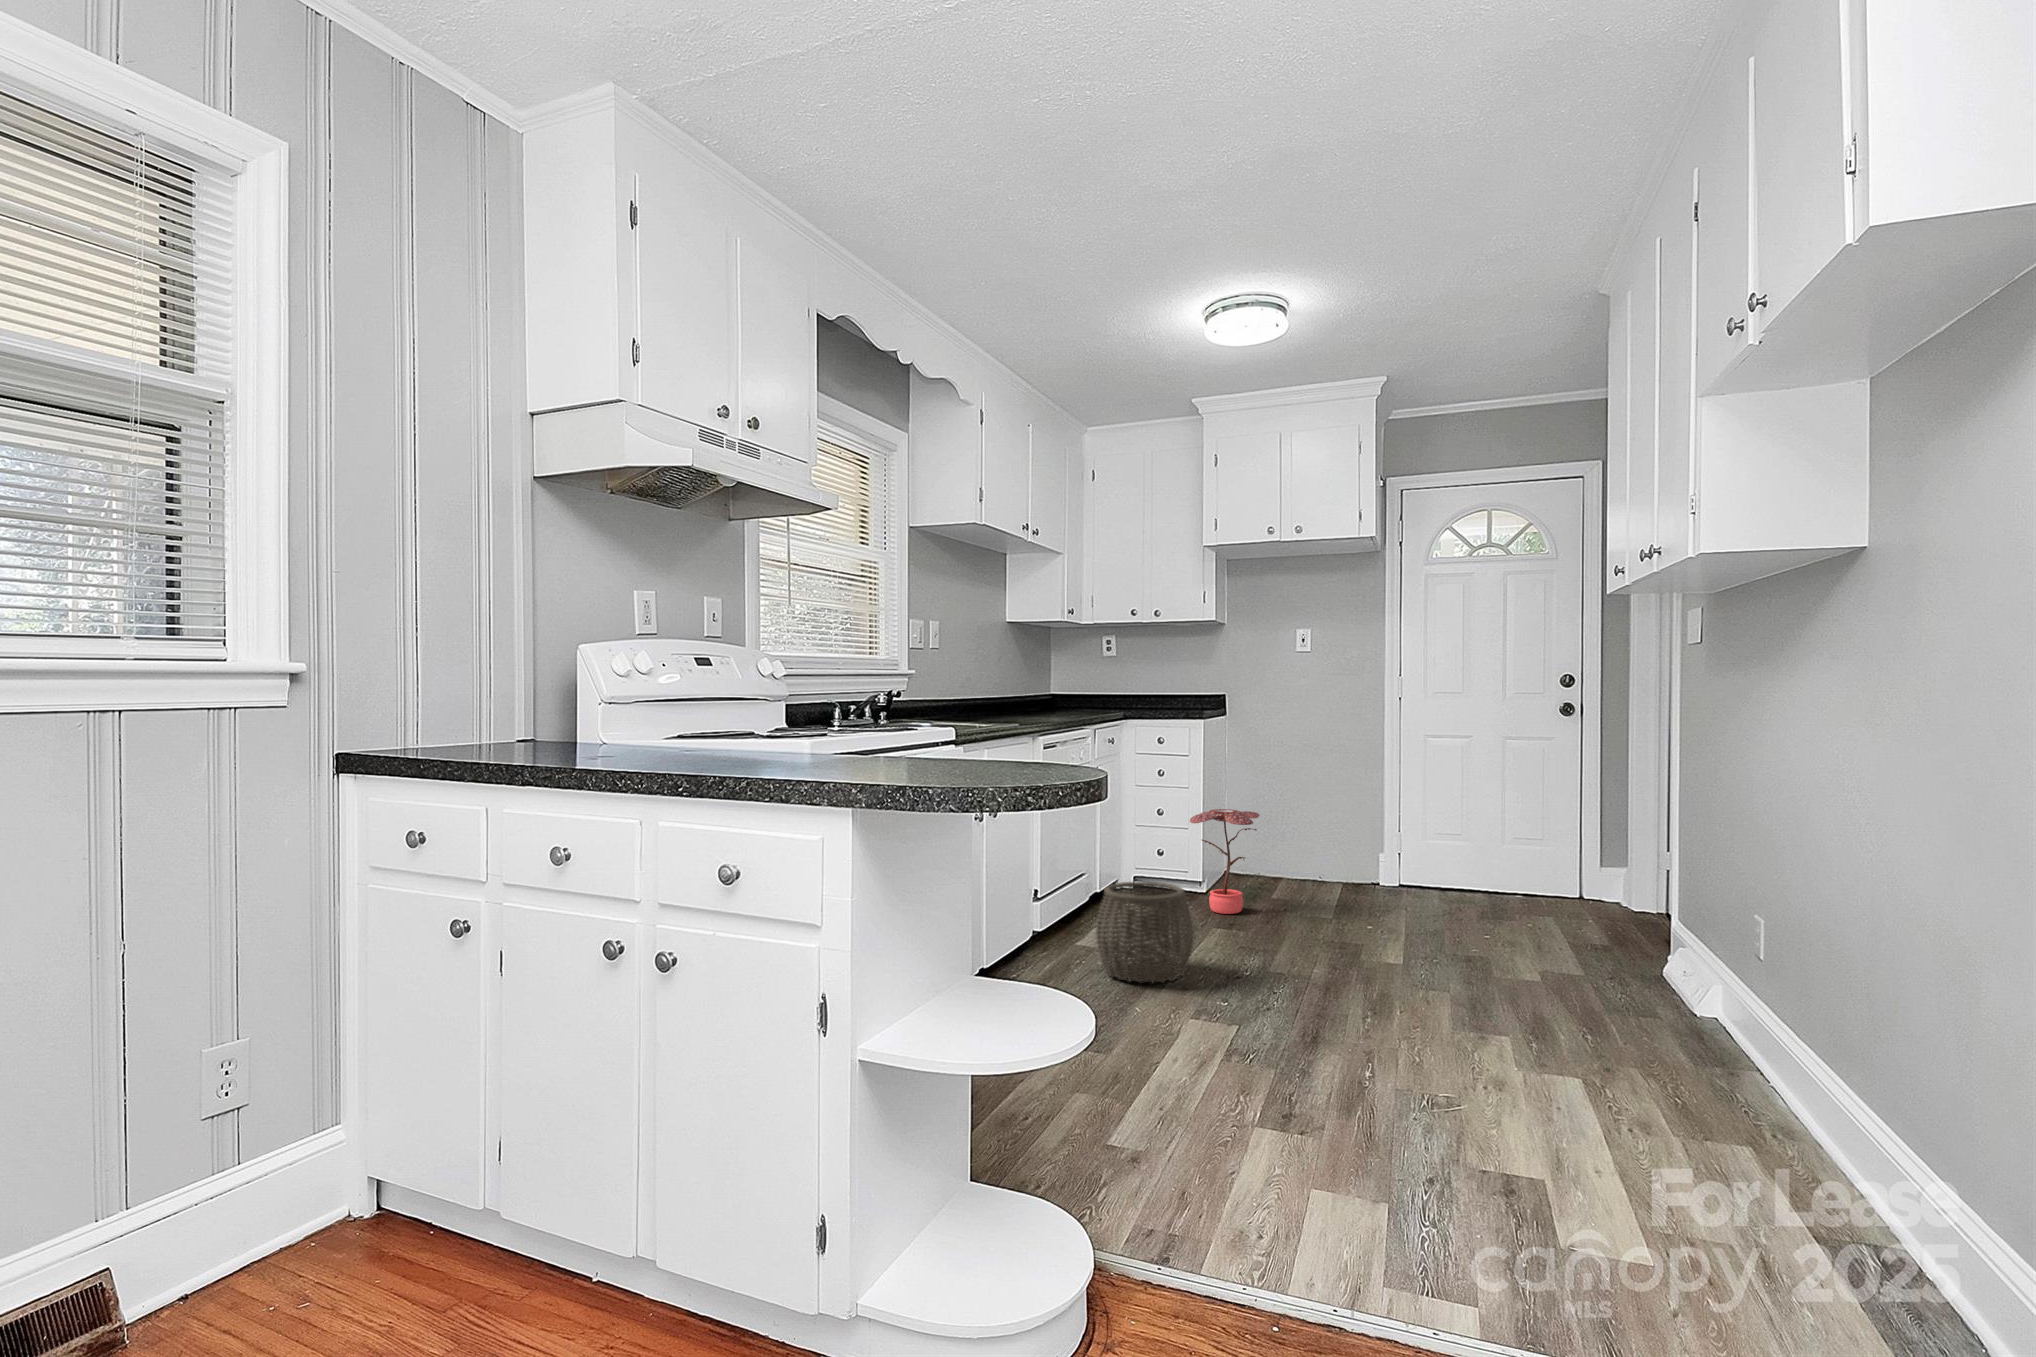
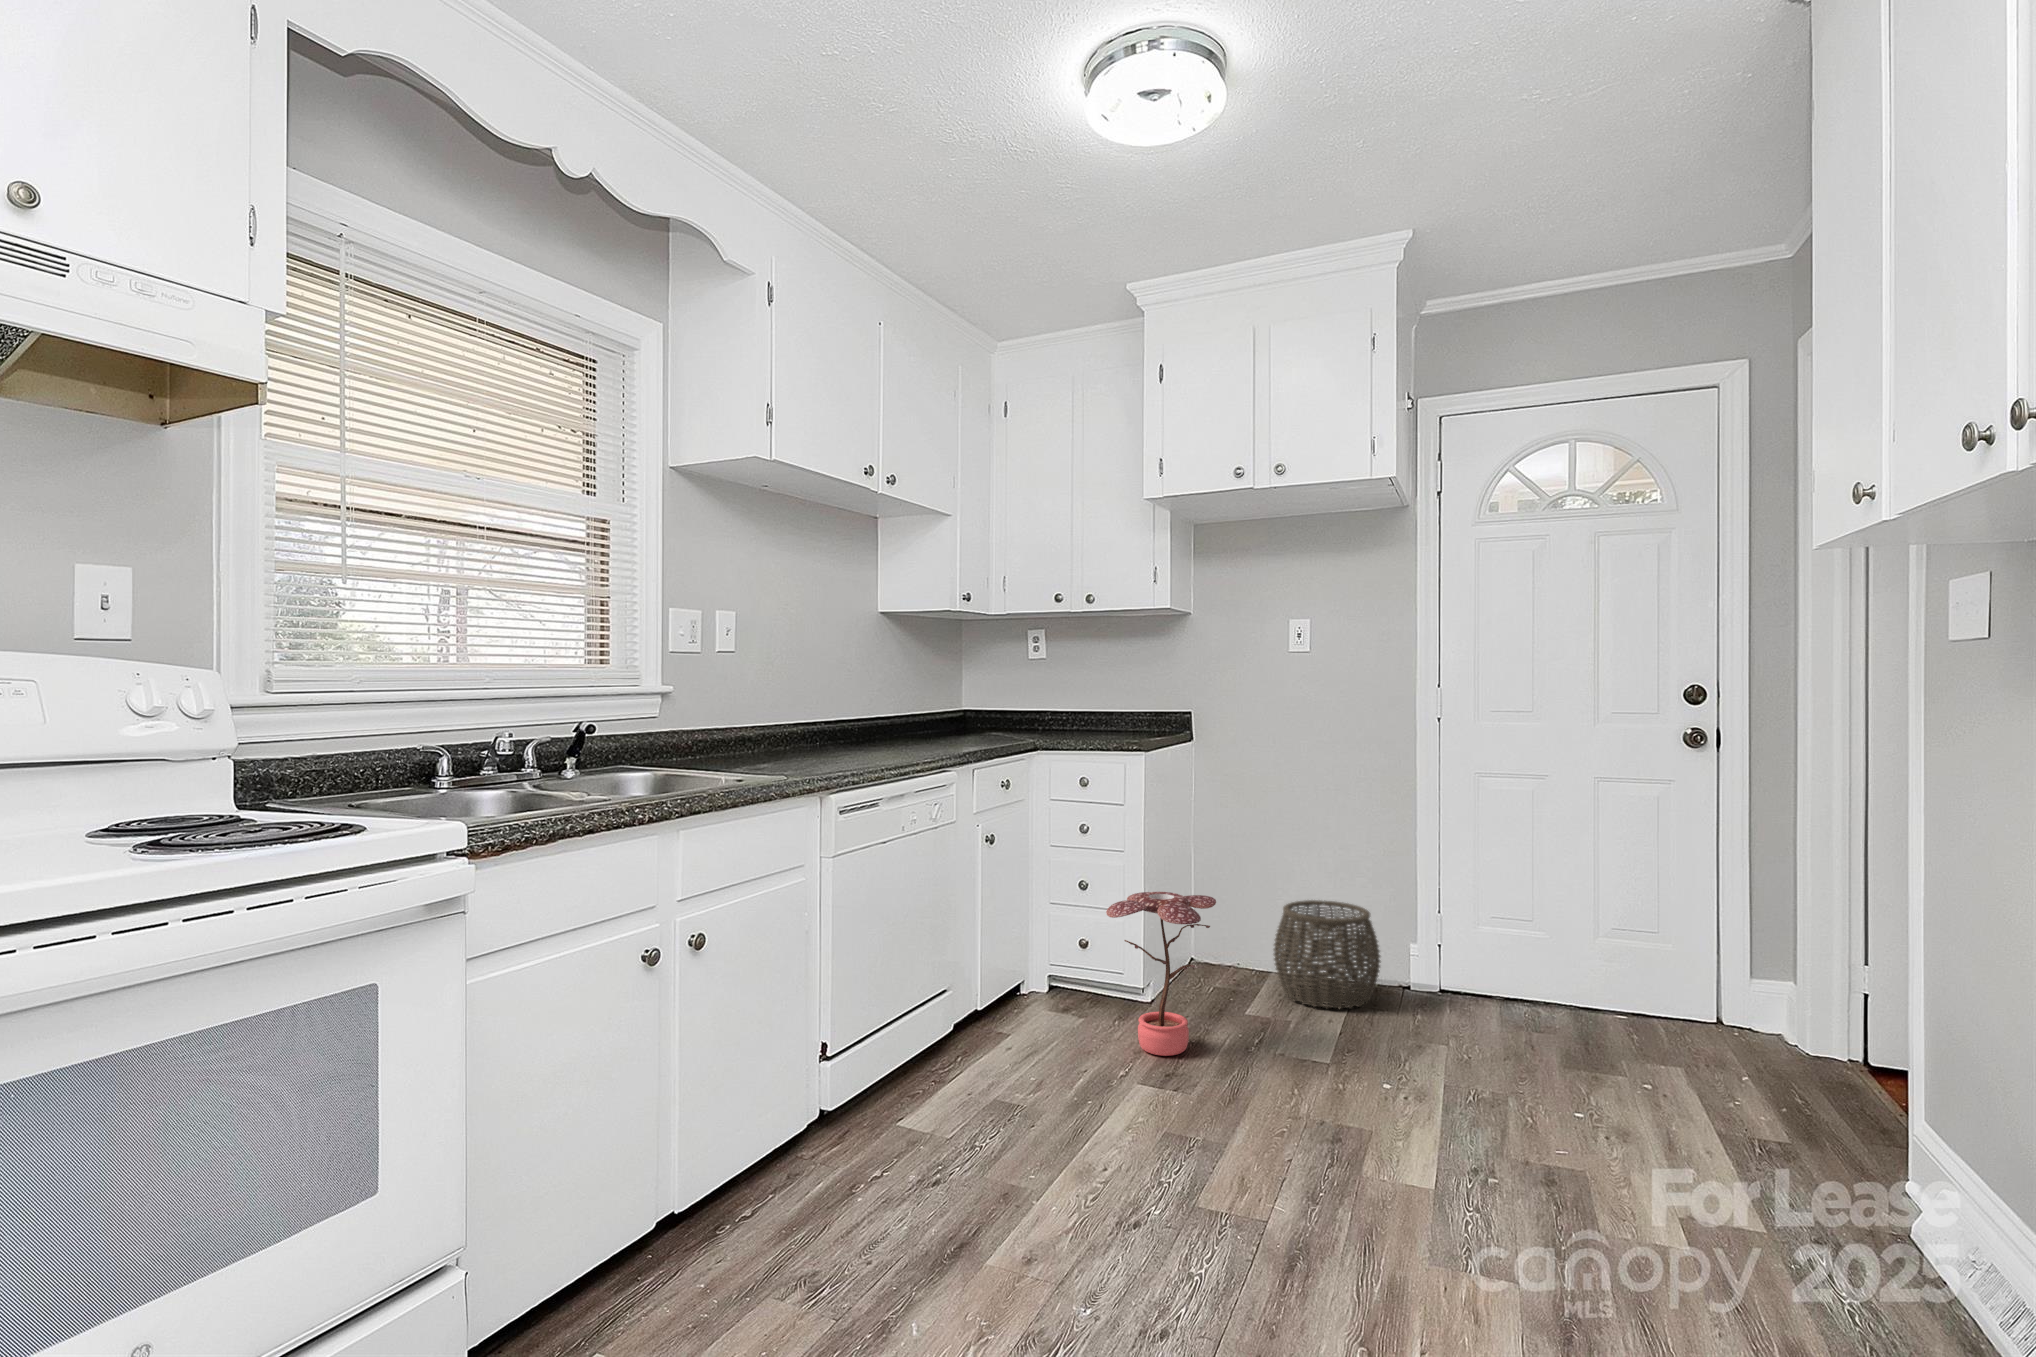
woven basket: present [1096,882,1194,983] -> present [1274,900,1381,1009]

